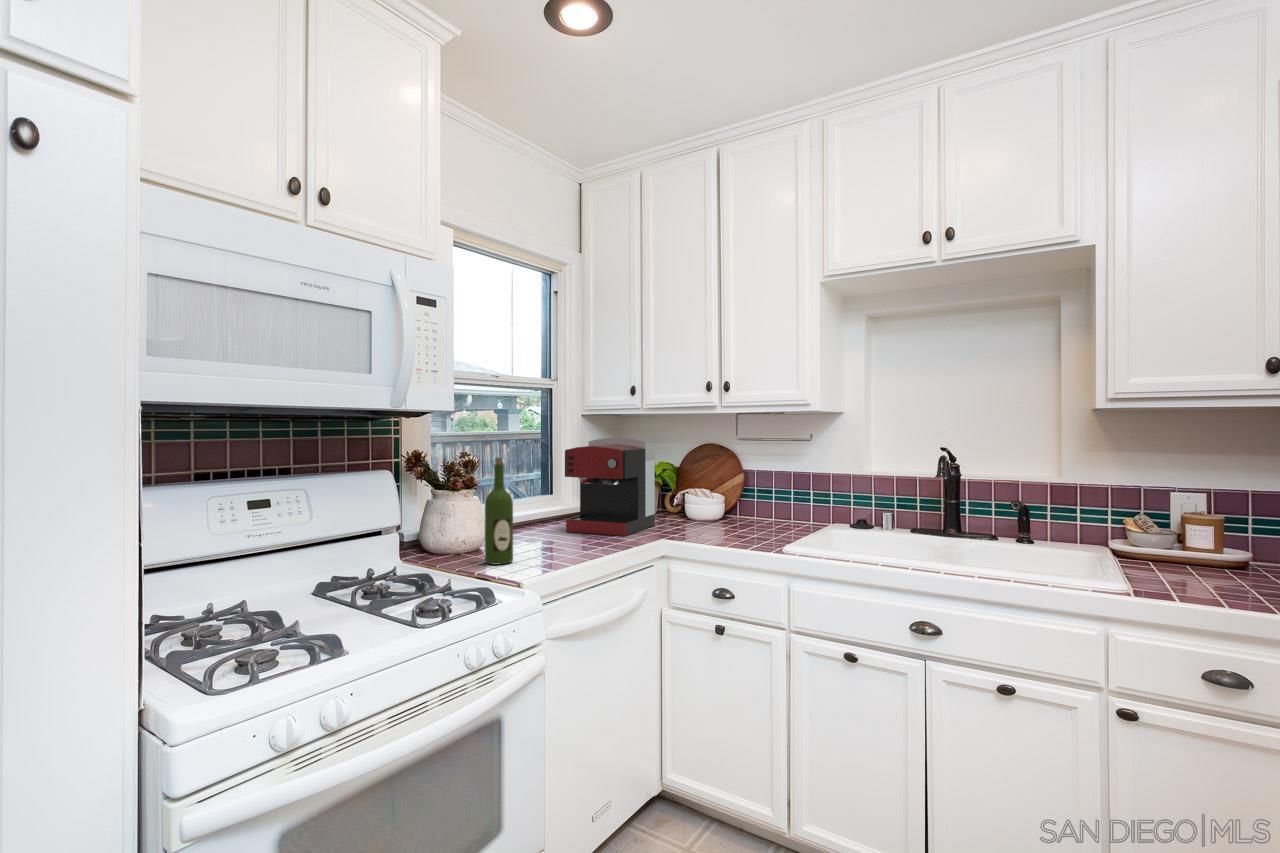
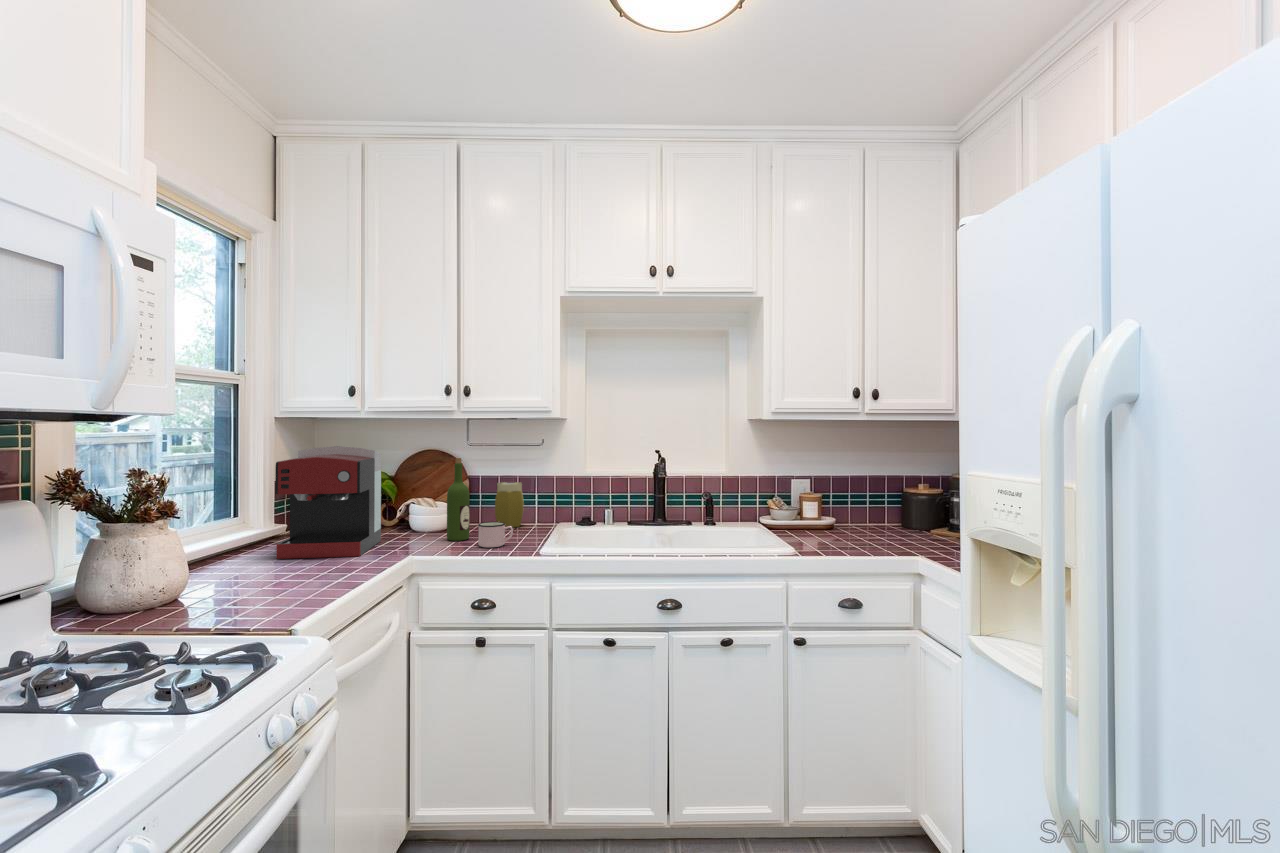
wine bottle: present [485,457,513,565] -> present [447,458,469,541]
jar: none [766,477,798,525] -> present [495,482,524,527]
mug: none [731,515,764,541] -> present [478,522,513,548]

